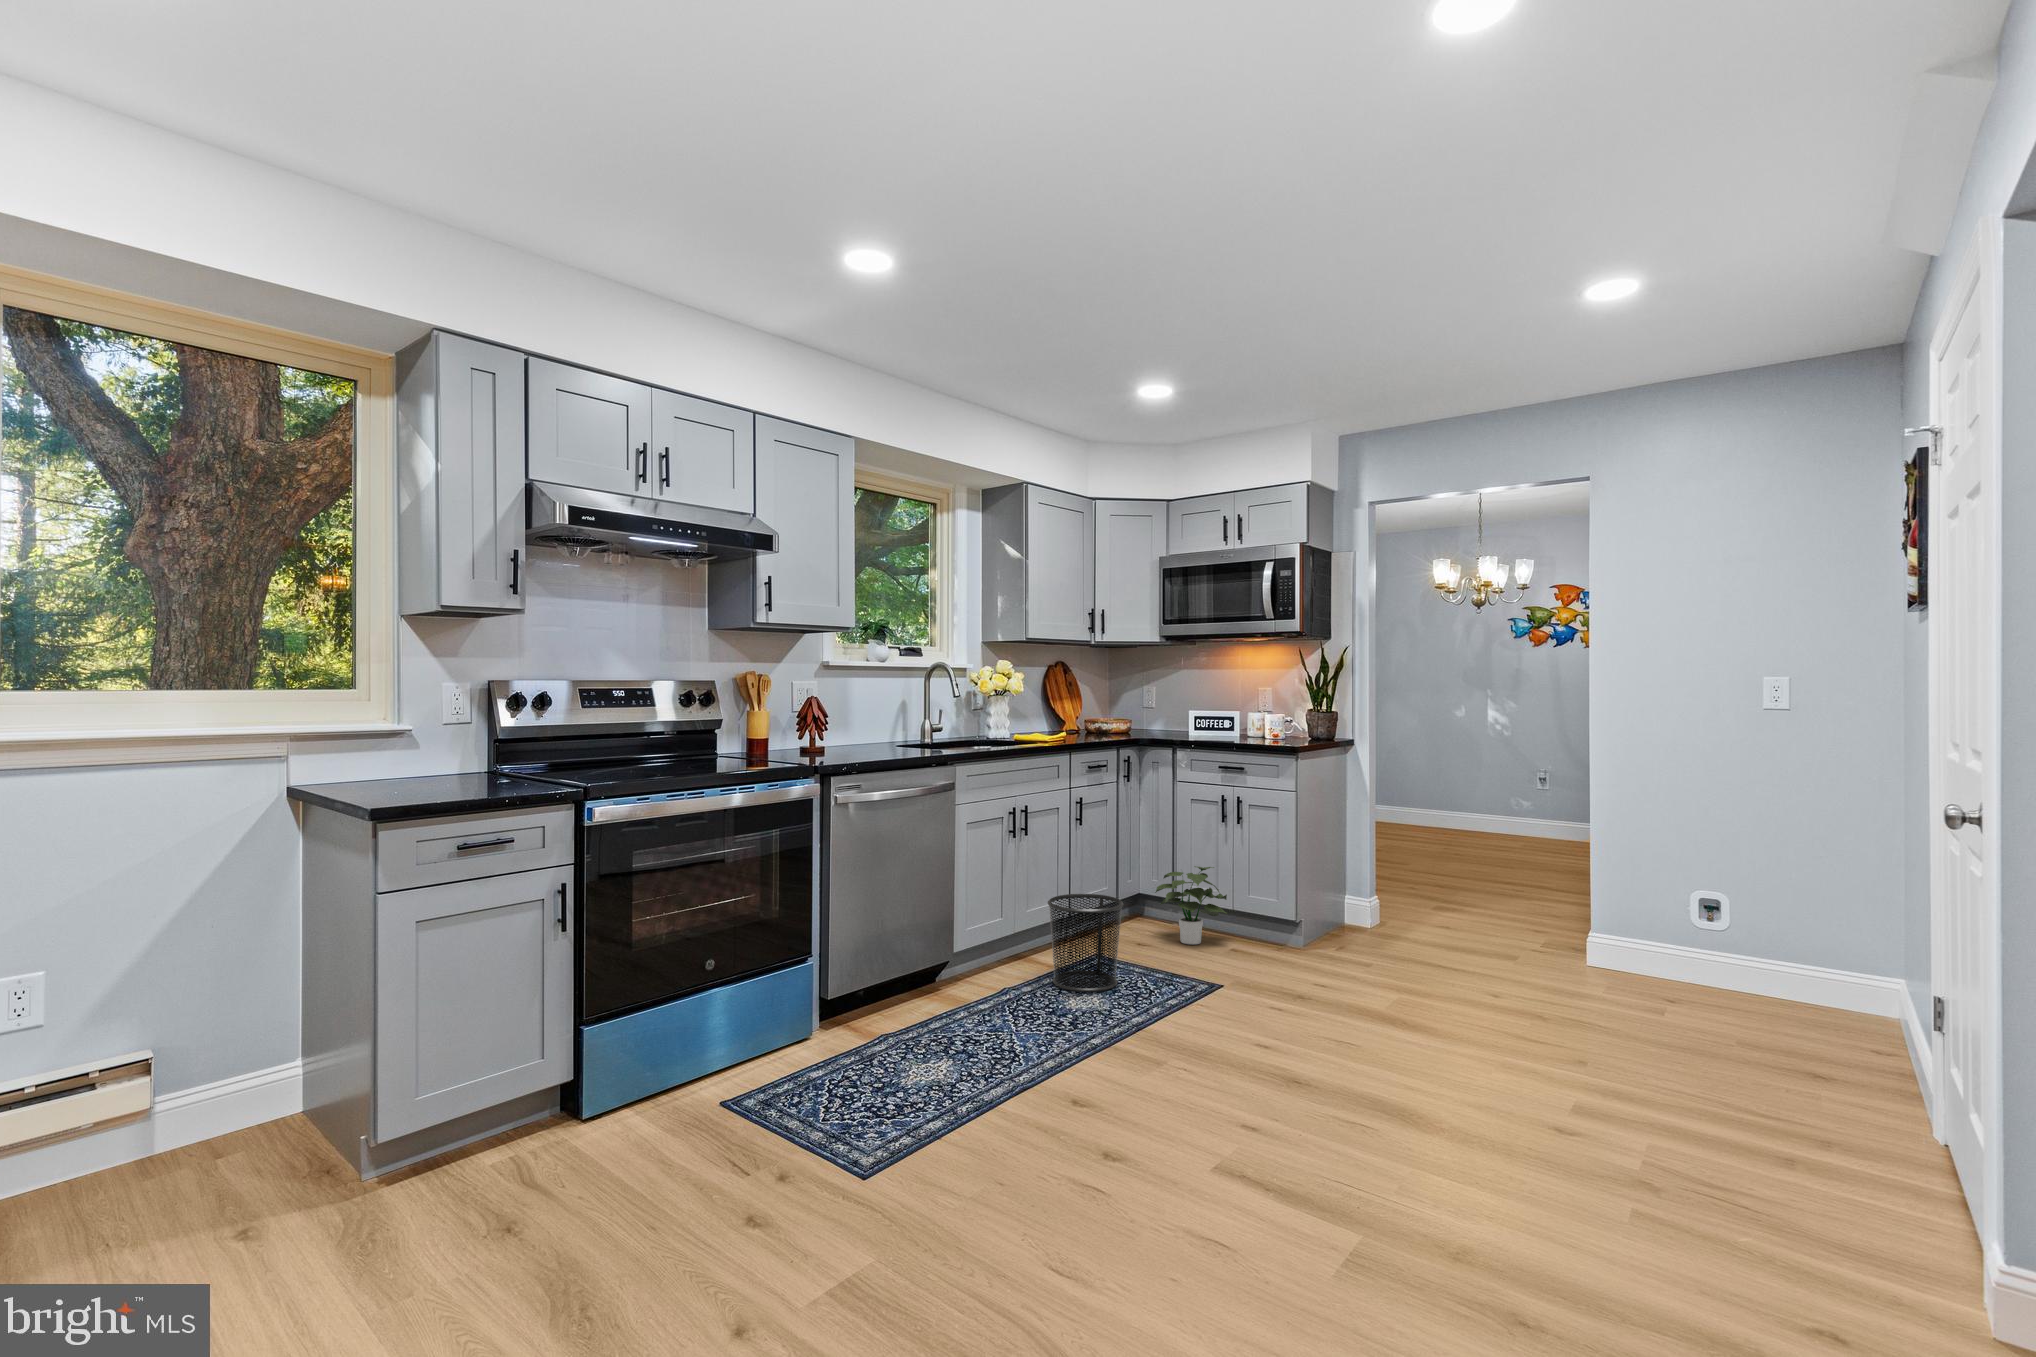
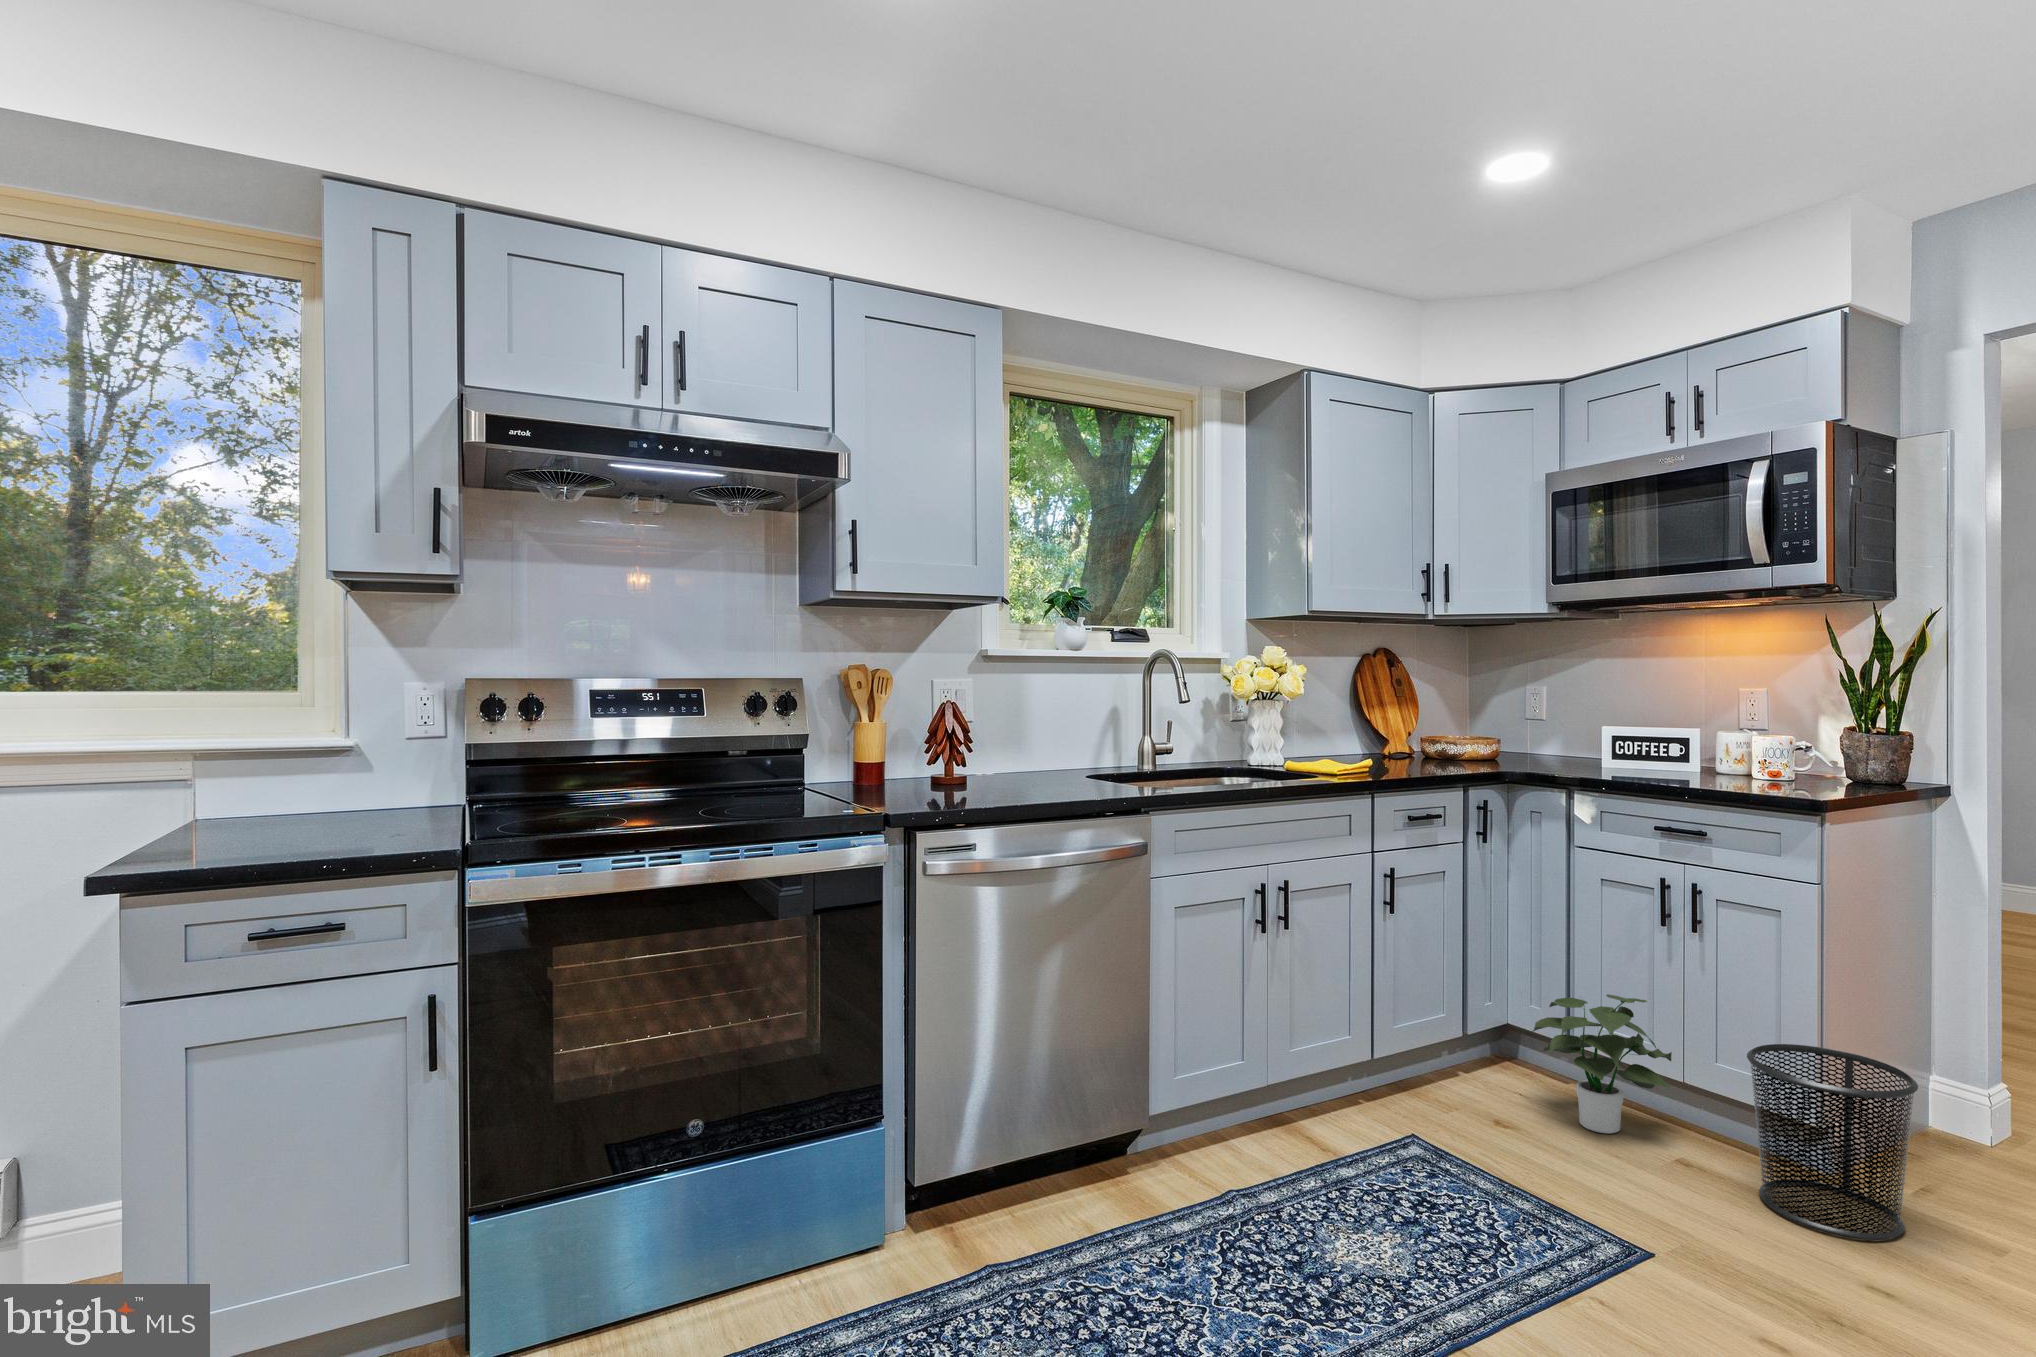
waste bin: present [1048,894,1123,992] -> present [1747,1044,1918,1240]

